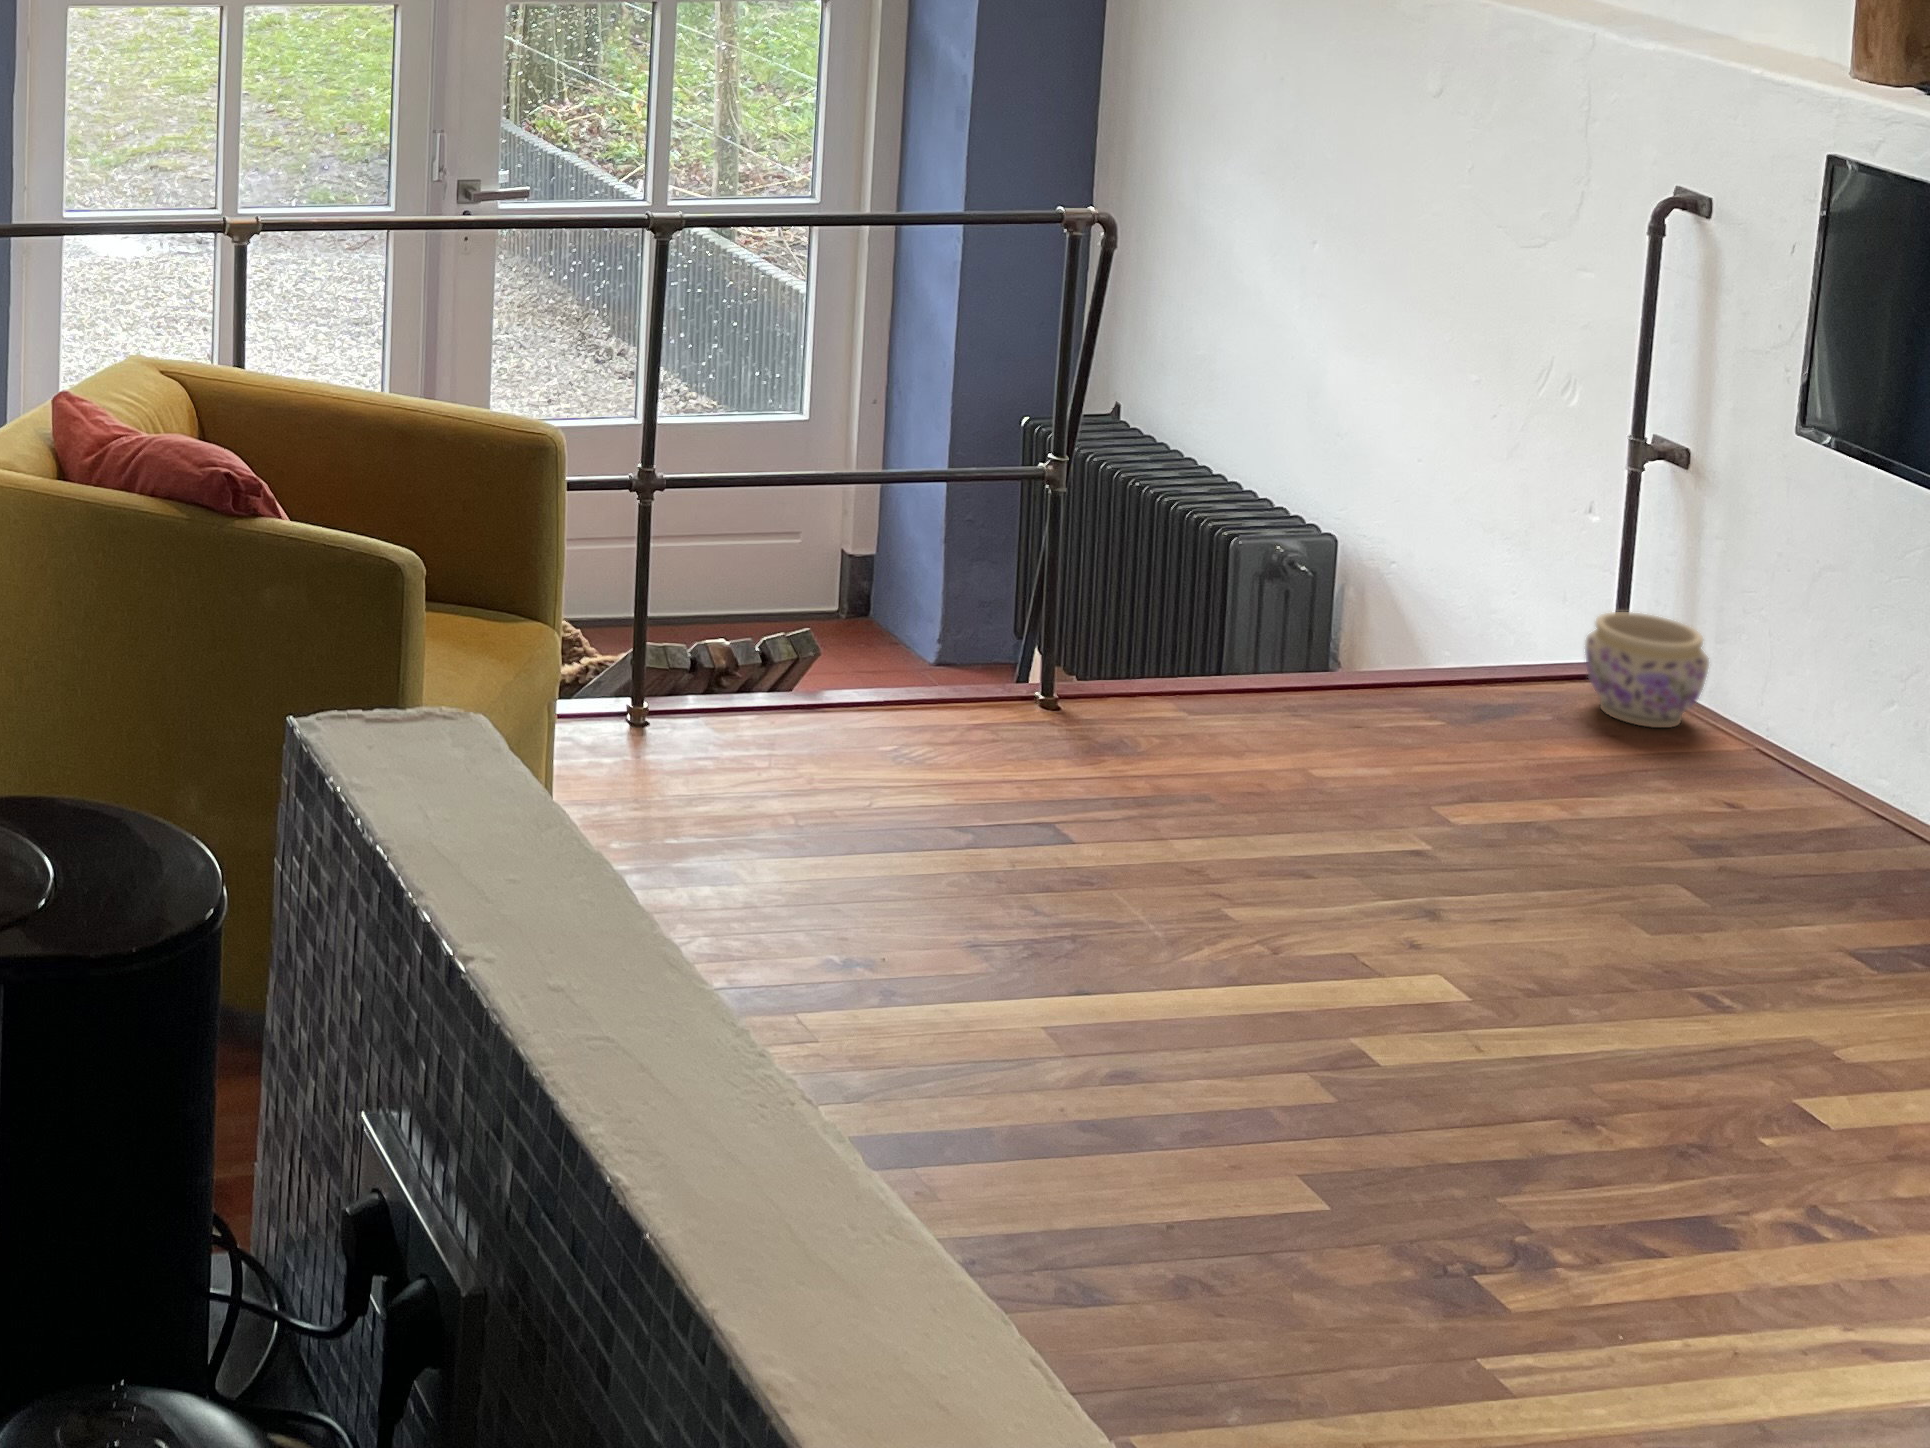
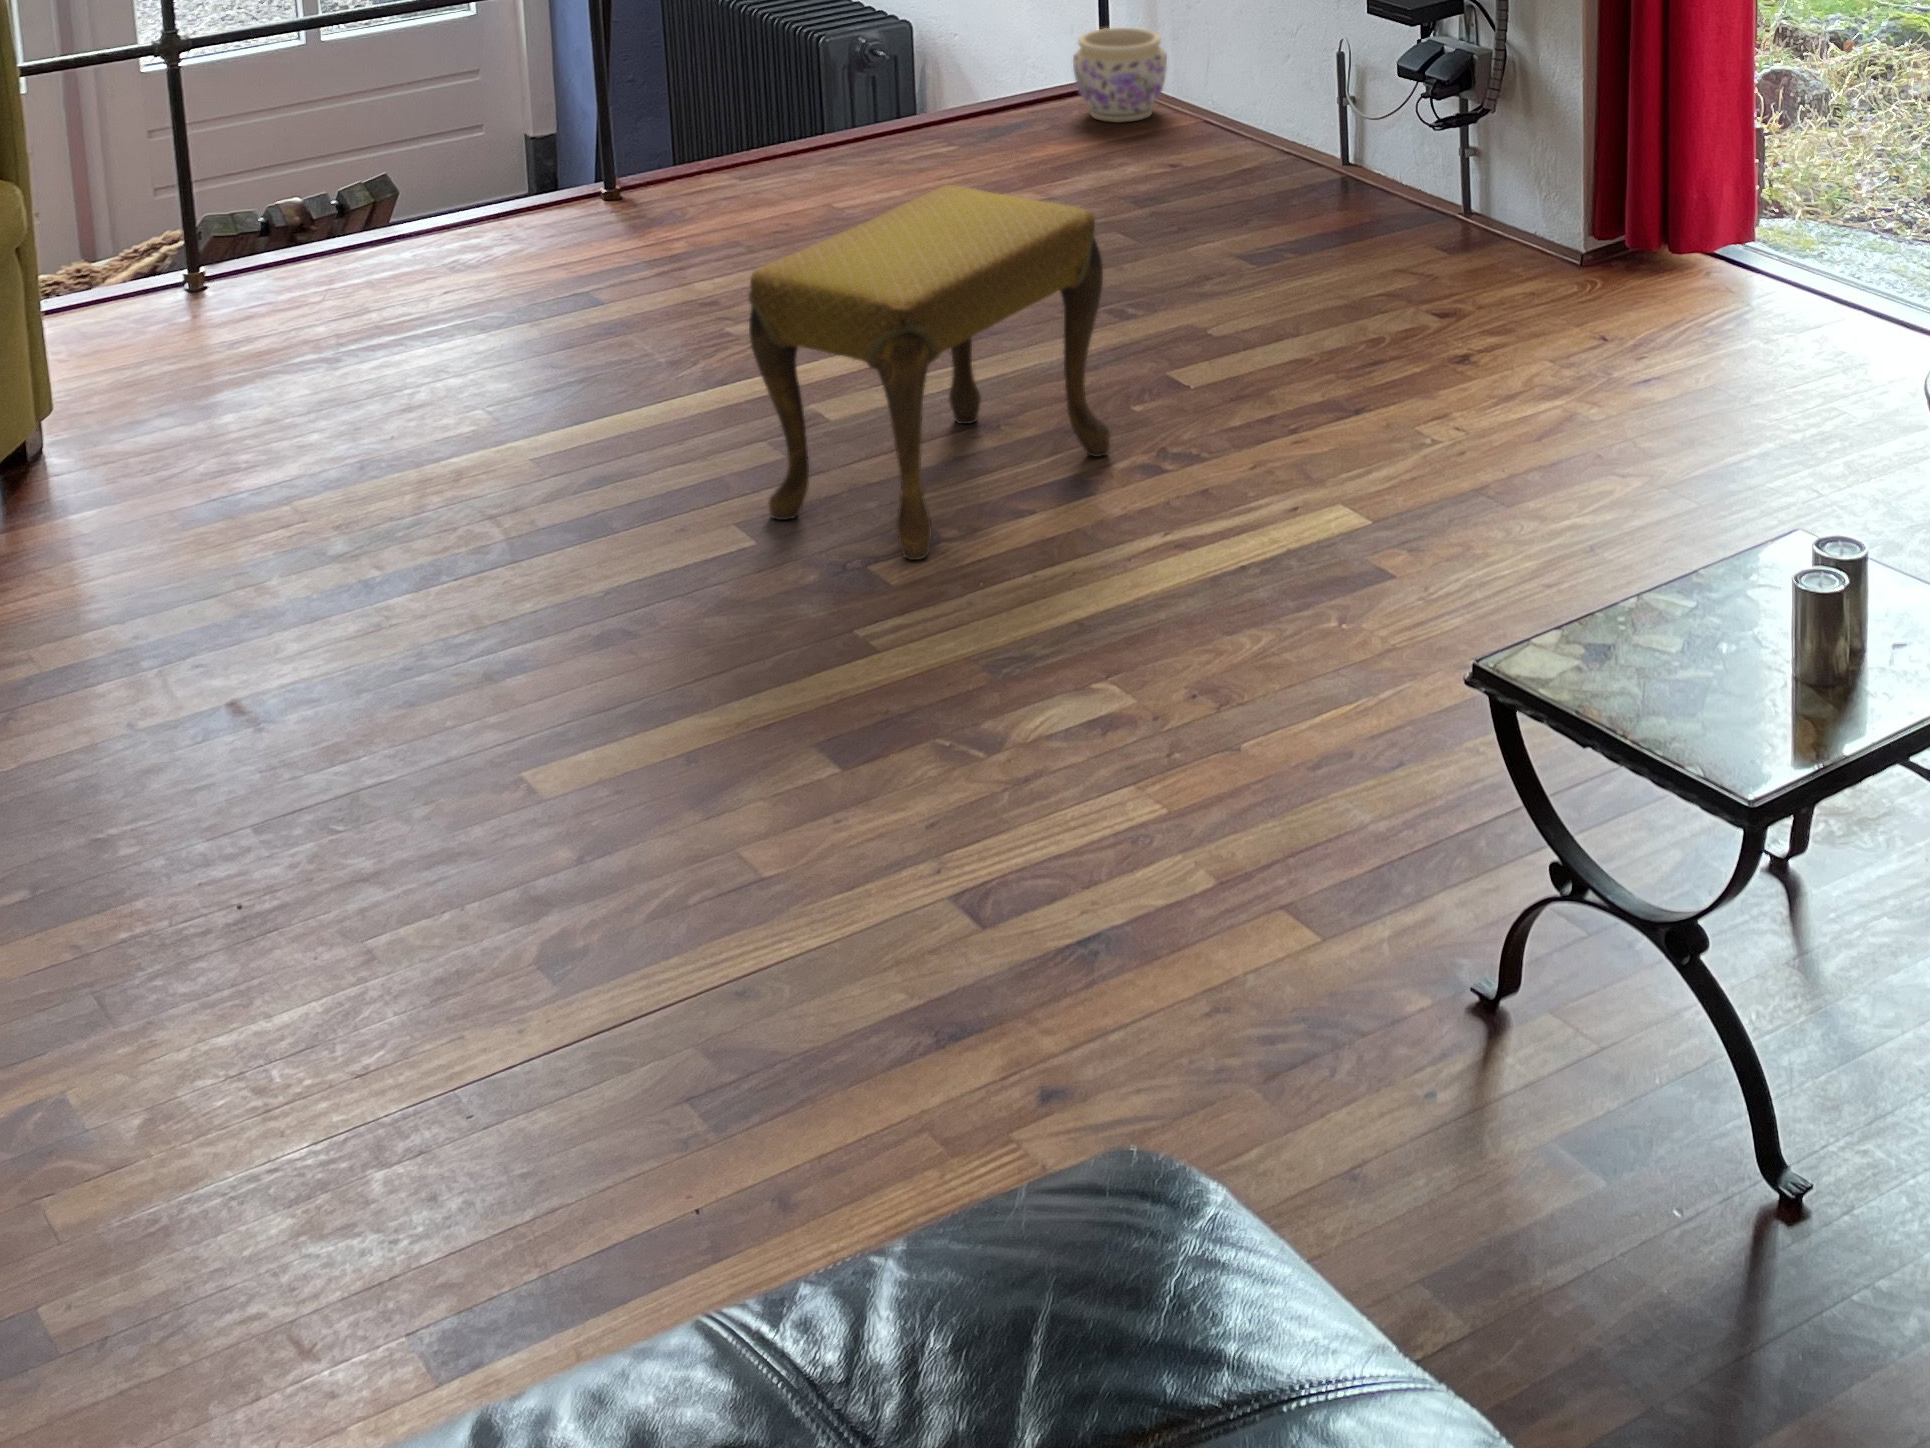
footstool: none [1332,836,1767,1285] -> present [748,185,1110,560]

